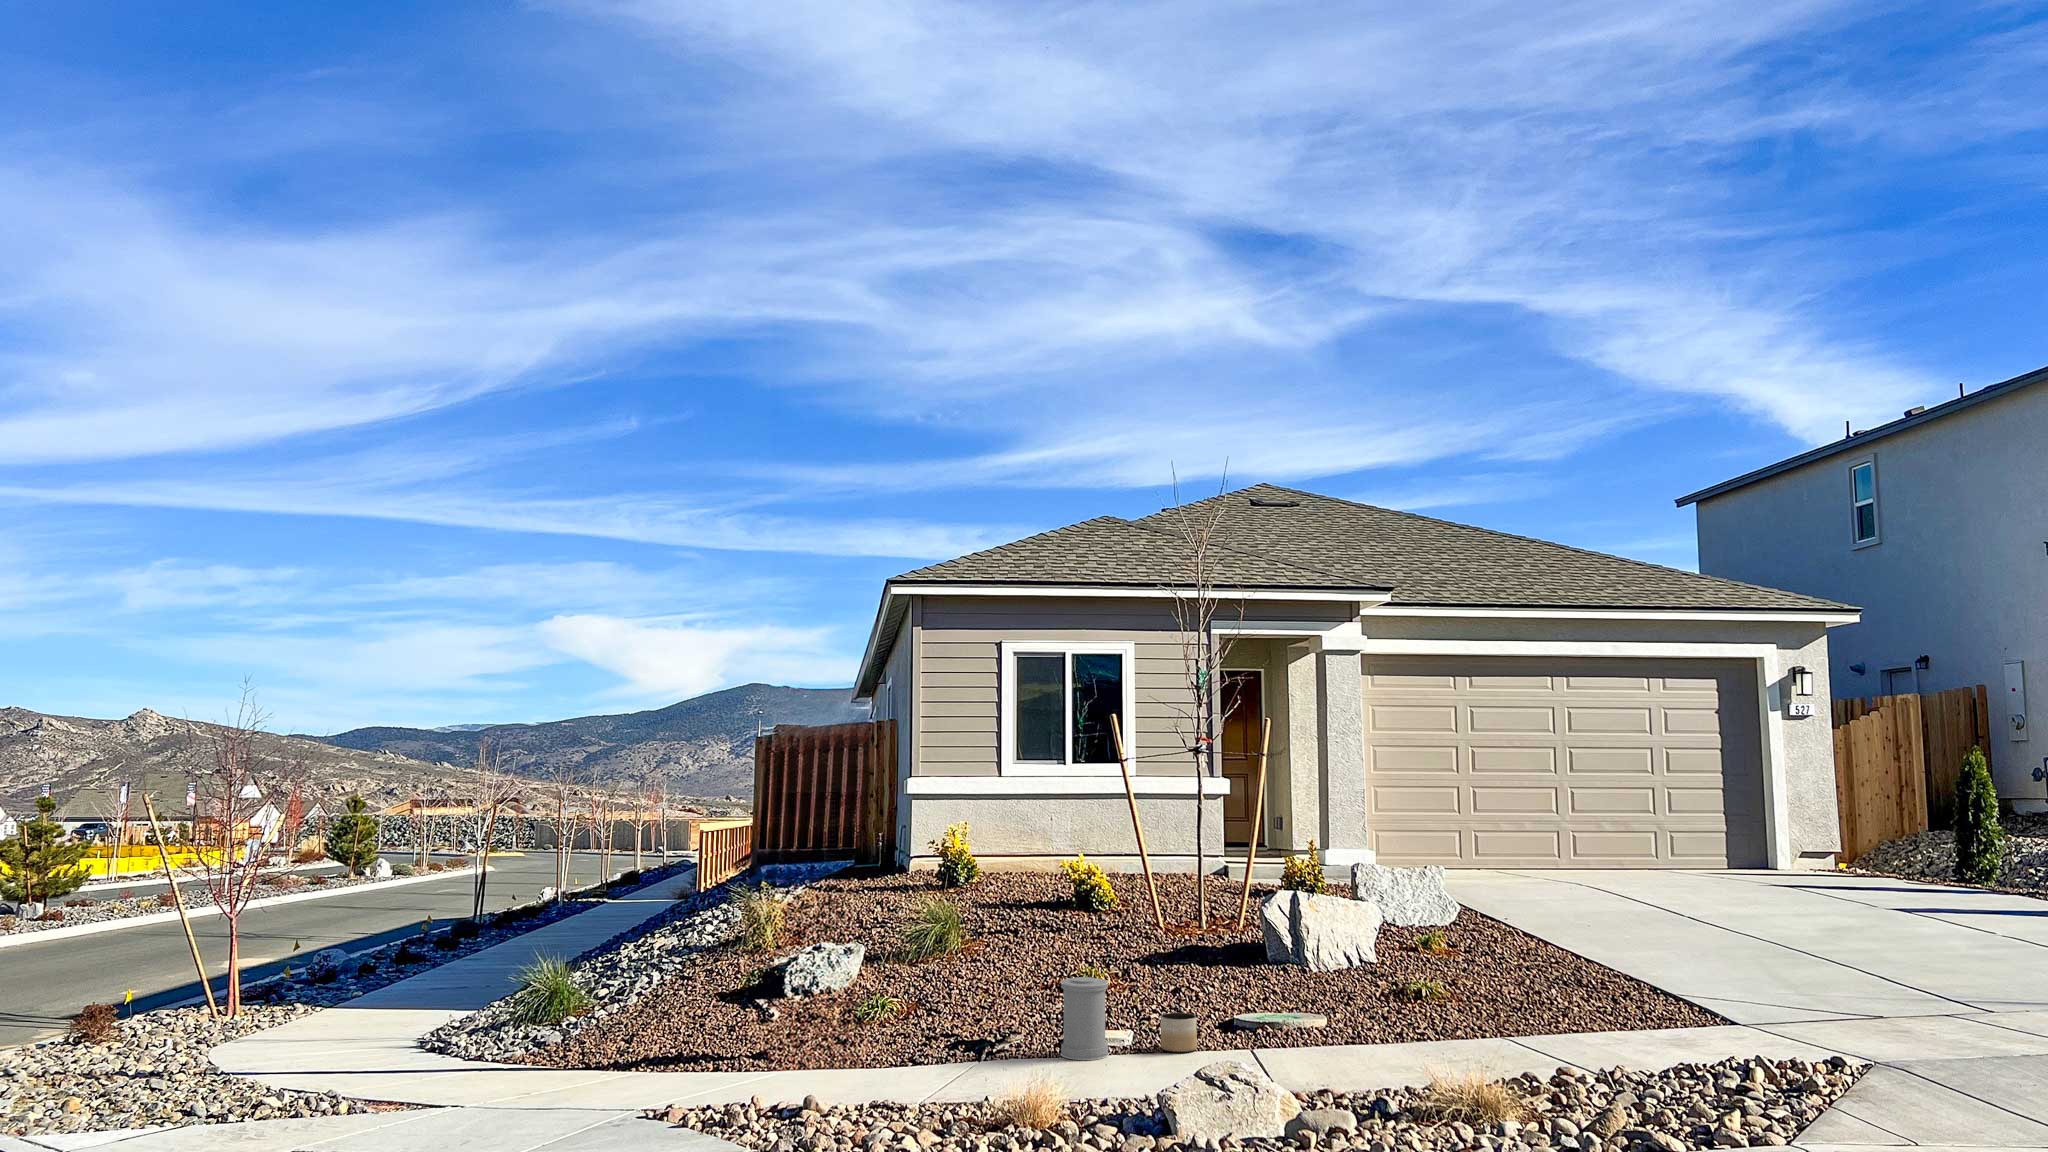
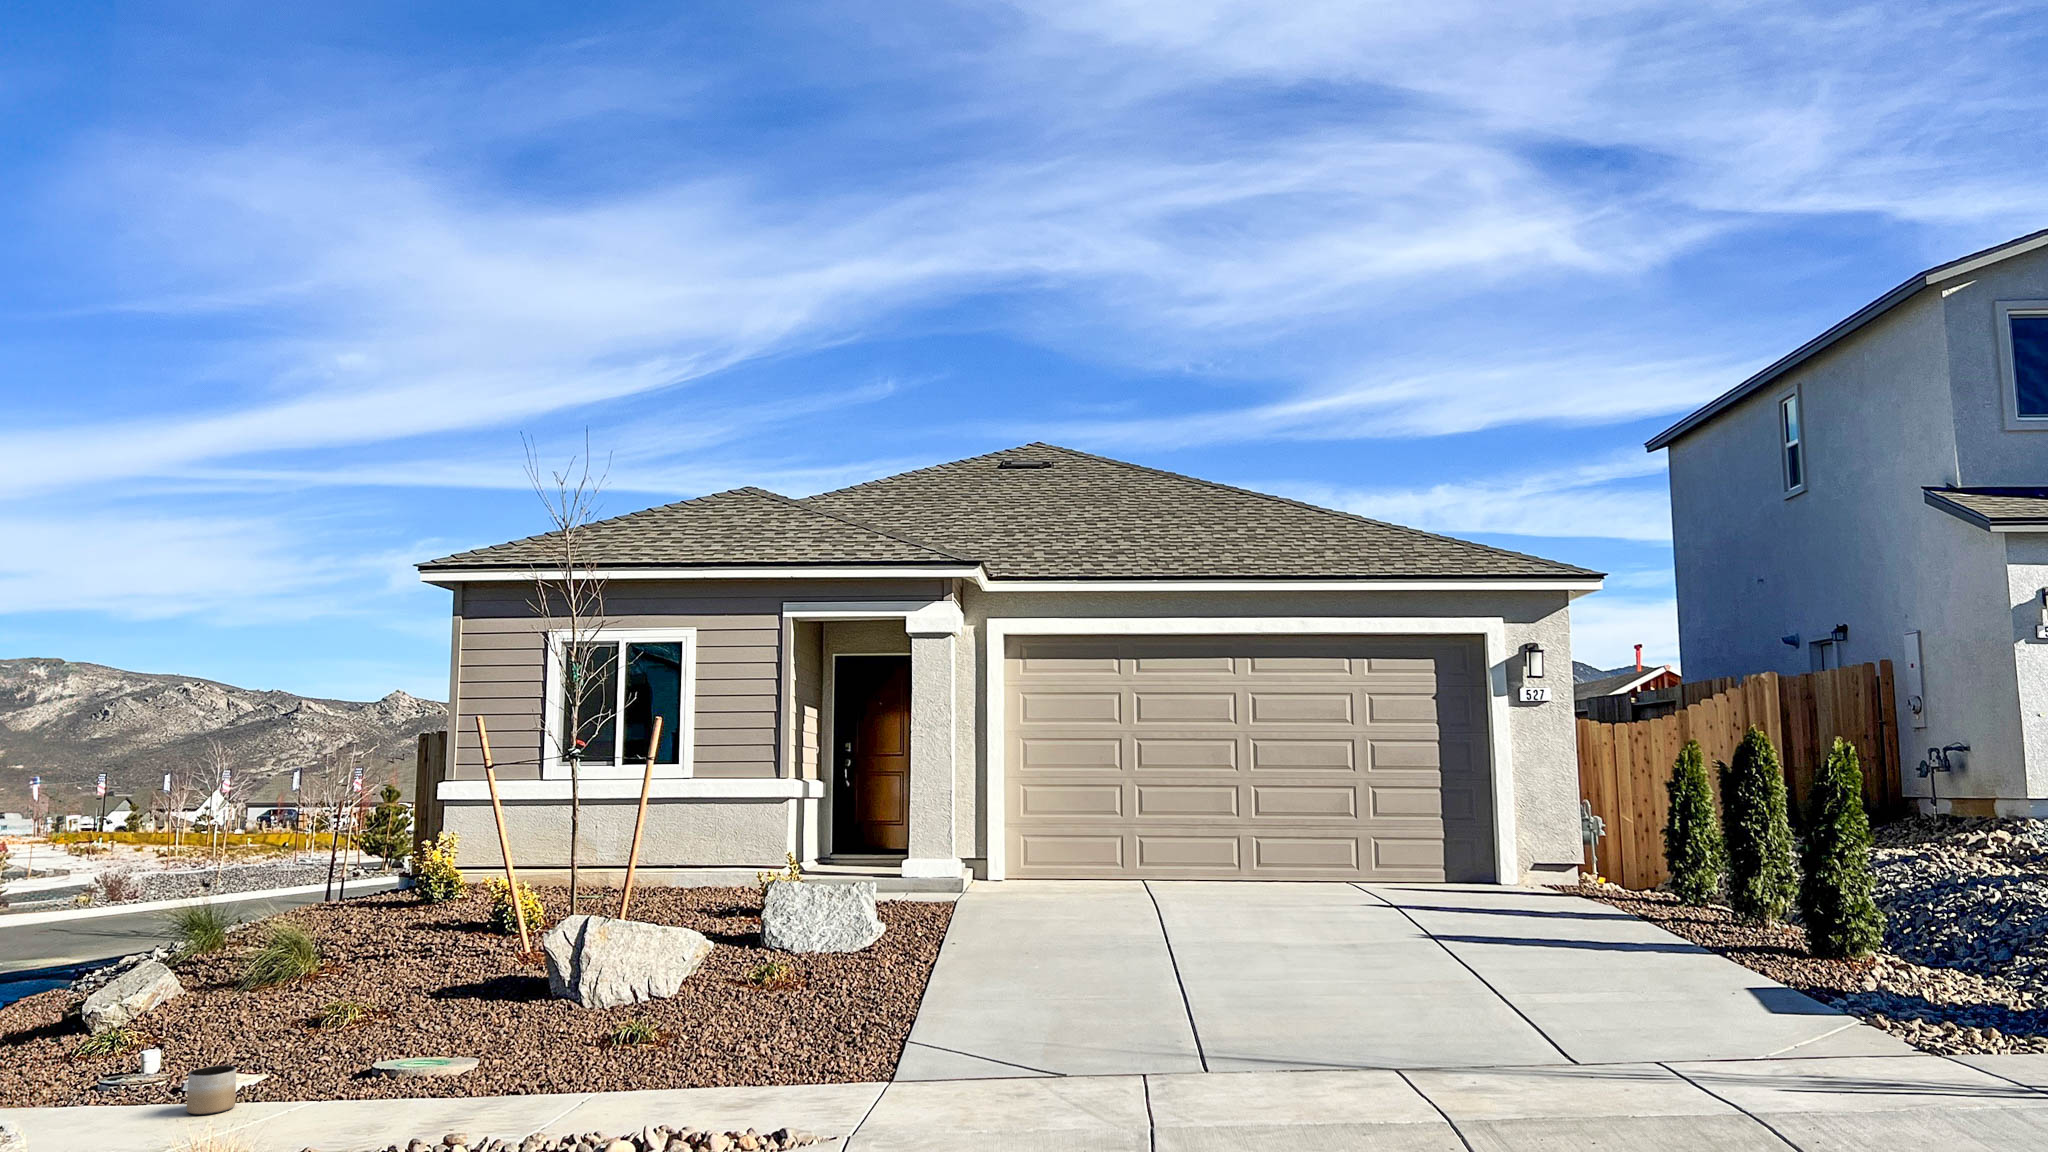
trash can: present [1061,977,1109,1060] -> none [65,1022,136,1121]

